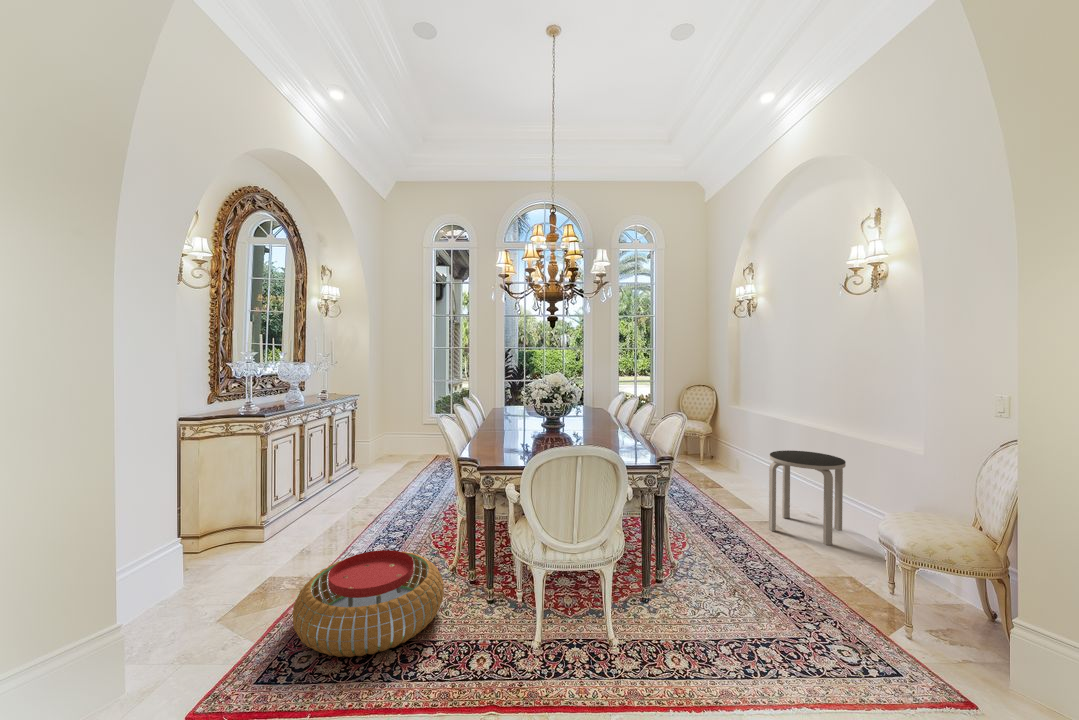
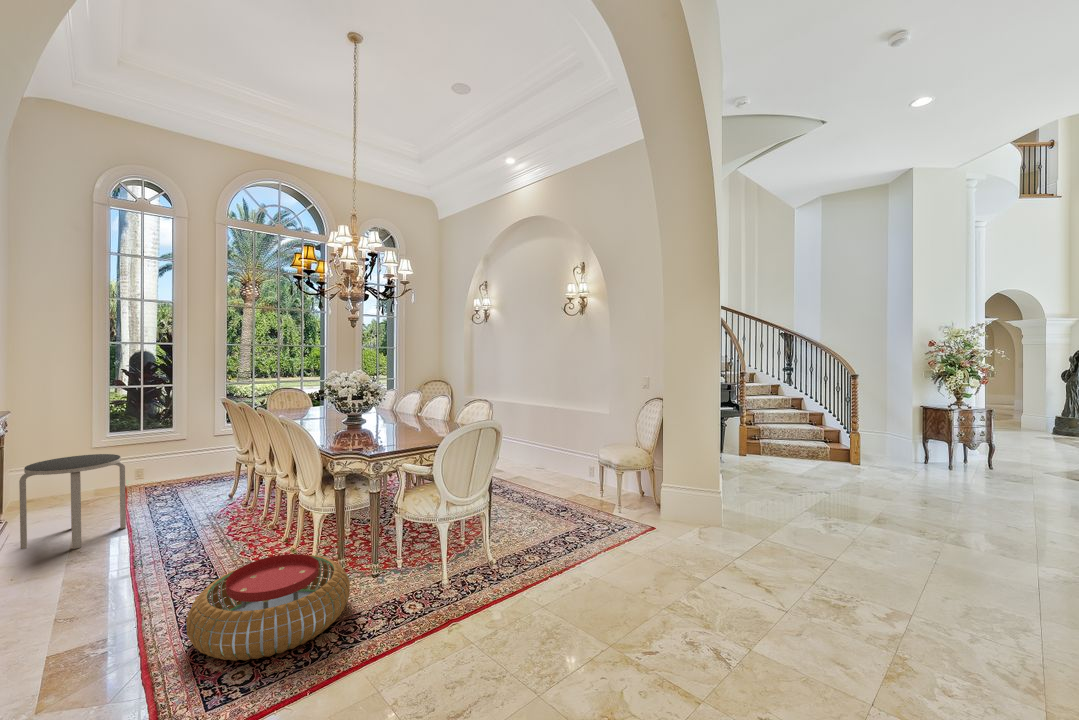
side table: present [769,450,846,545] -> present [19,454,126,549]

